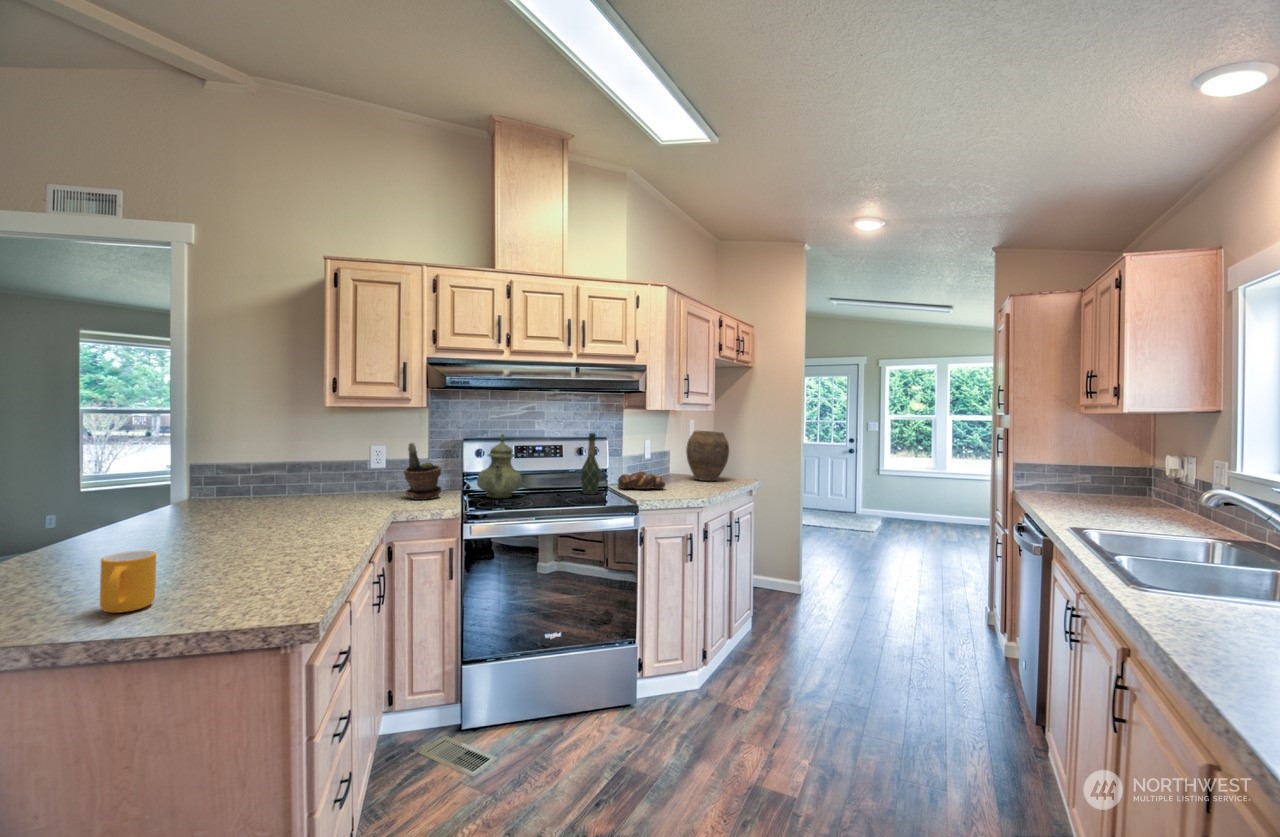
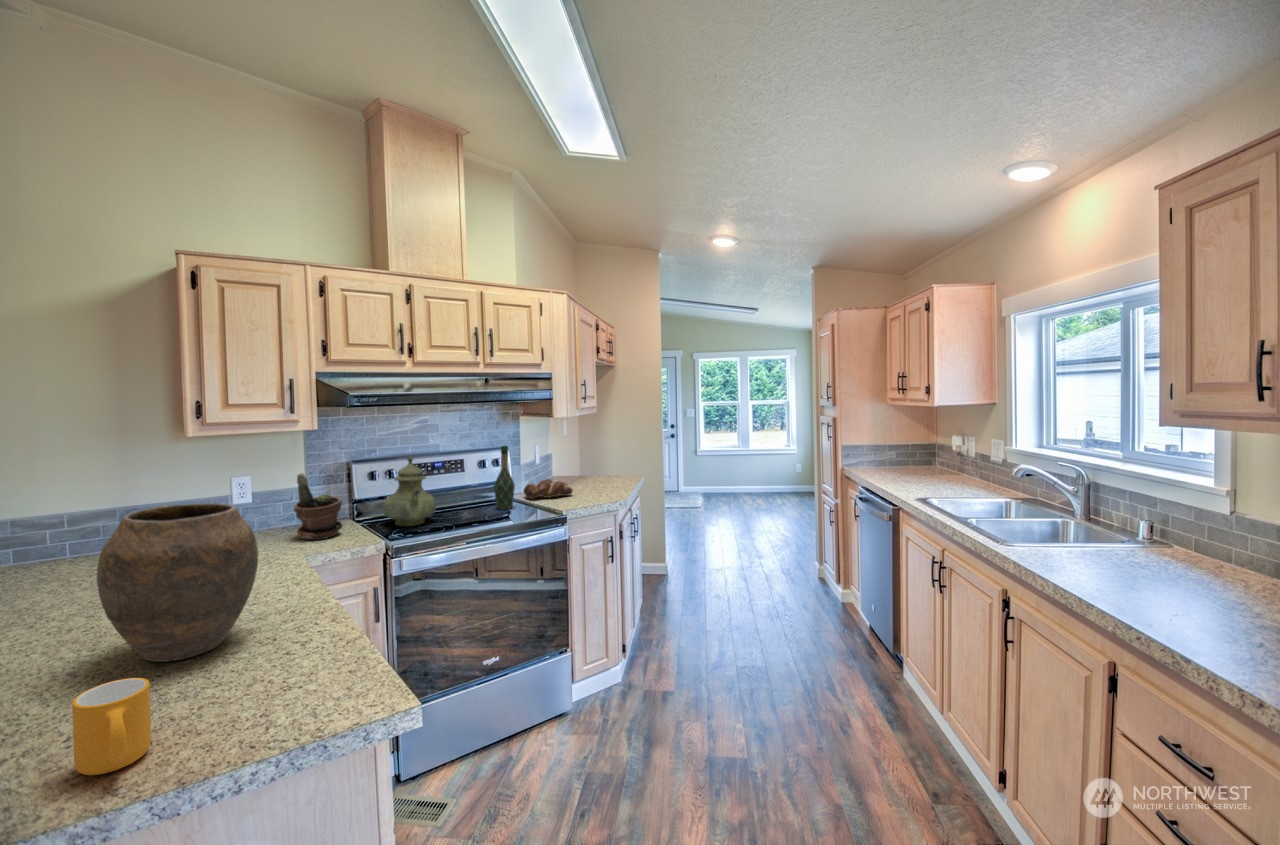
vase: present [686,431,729,481] -> present [97,503,258,662]

